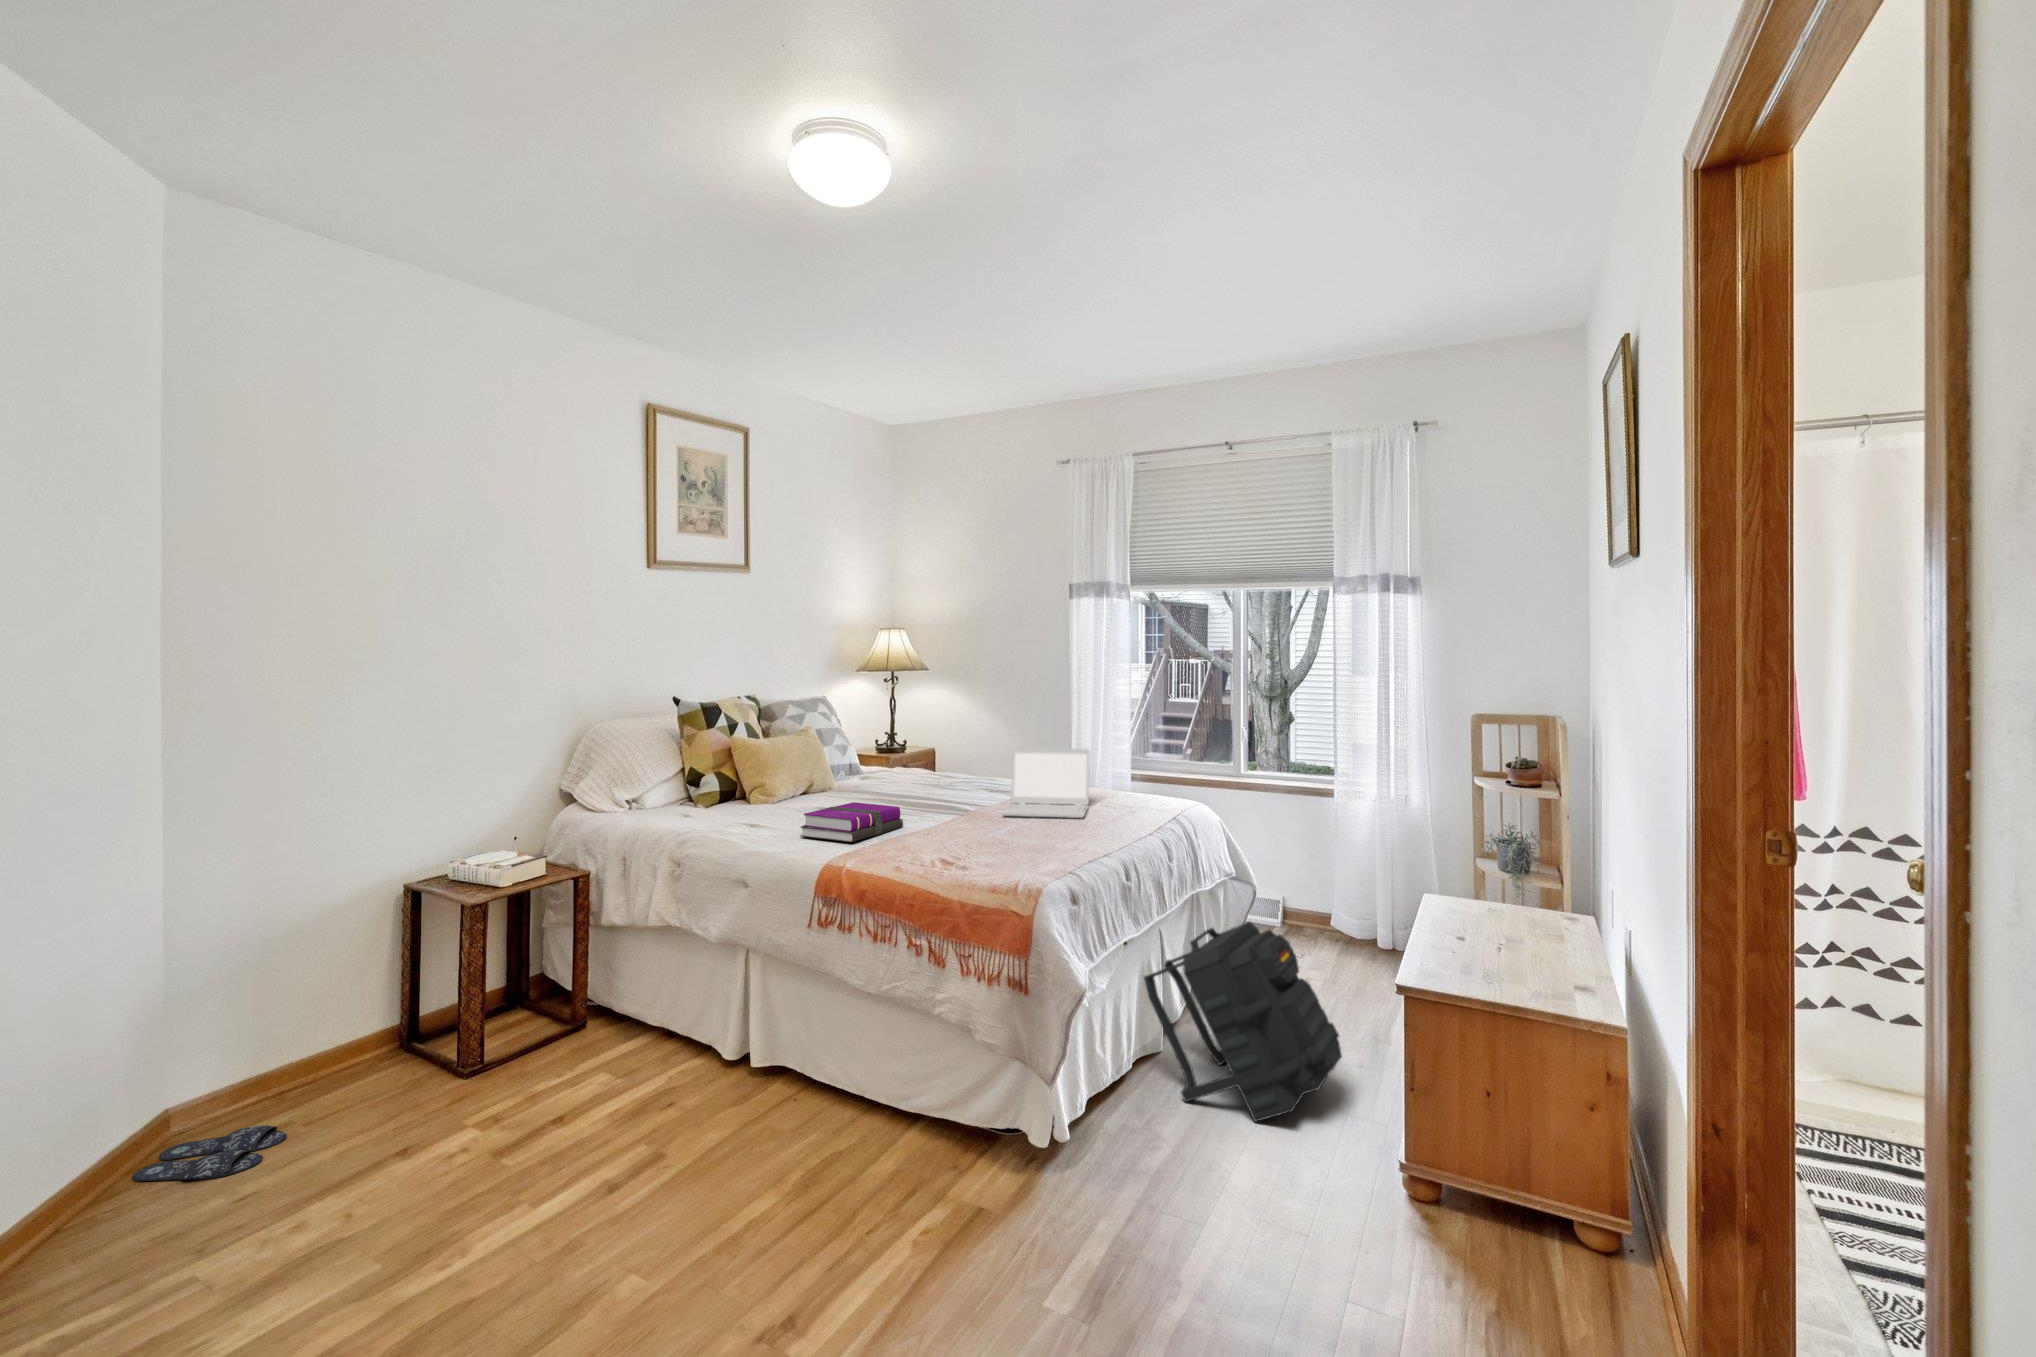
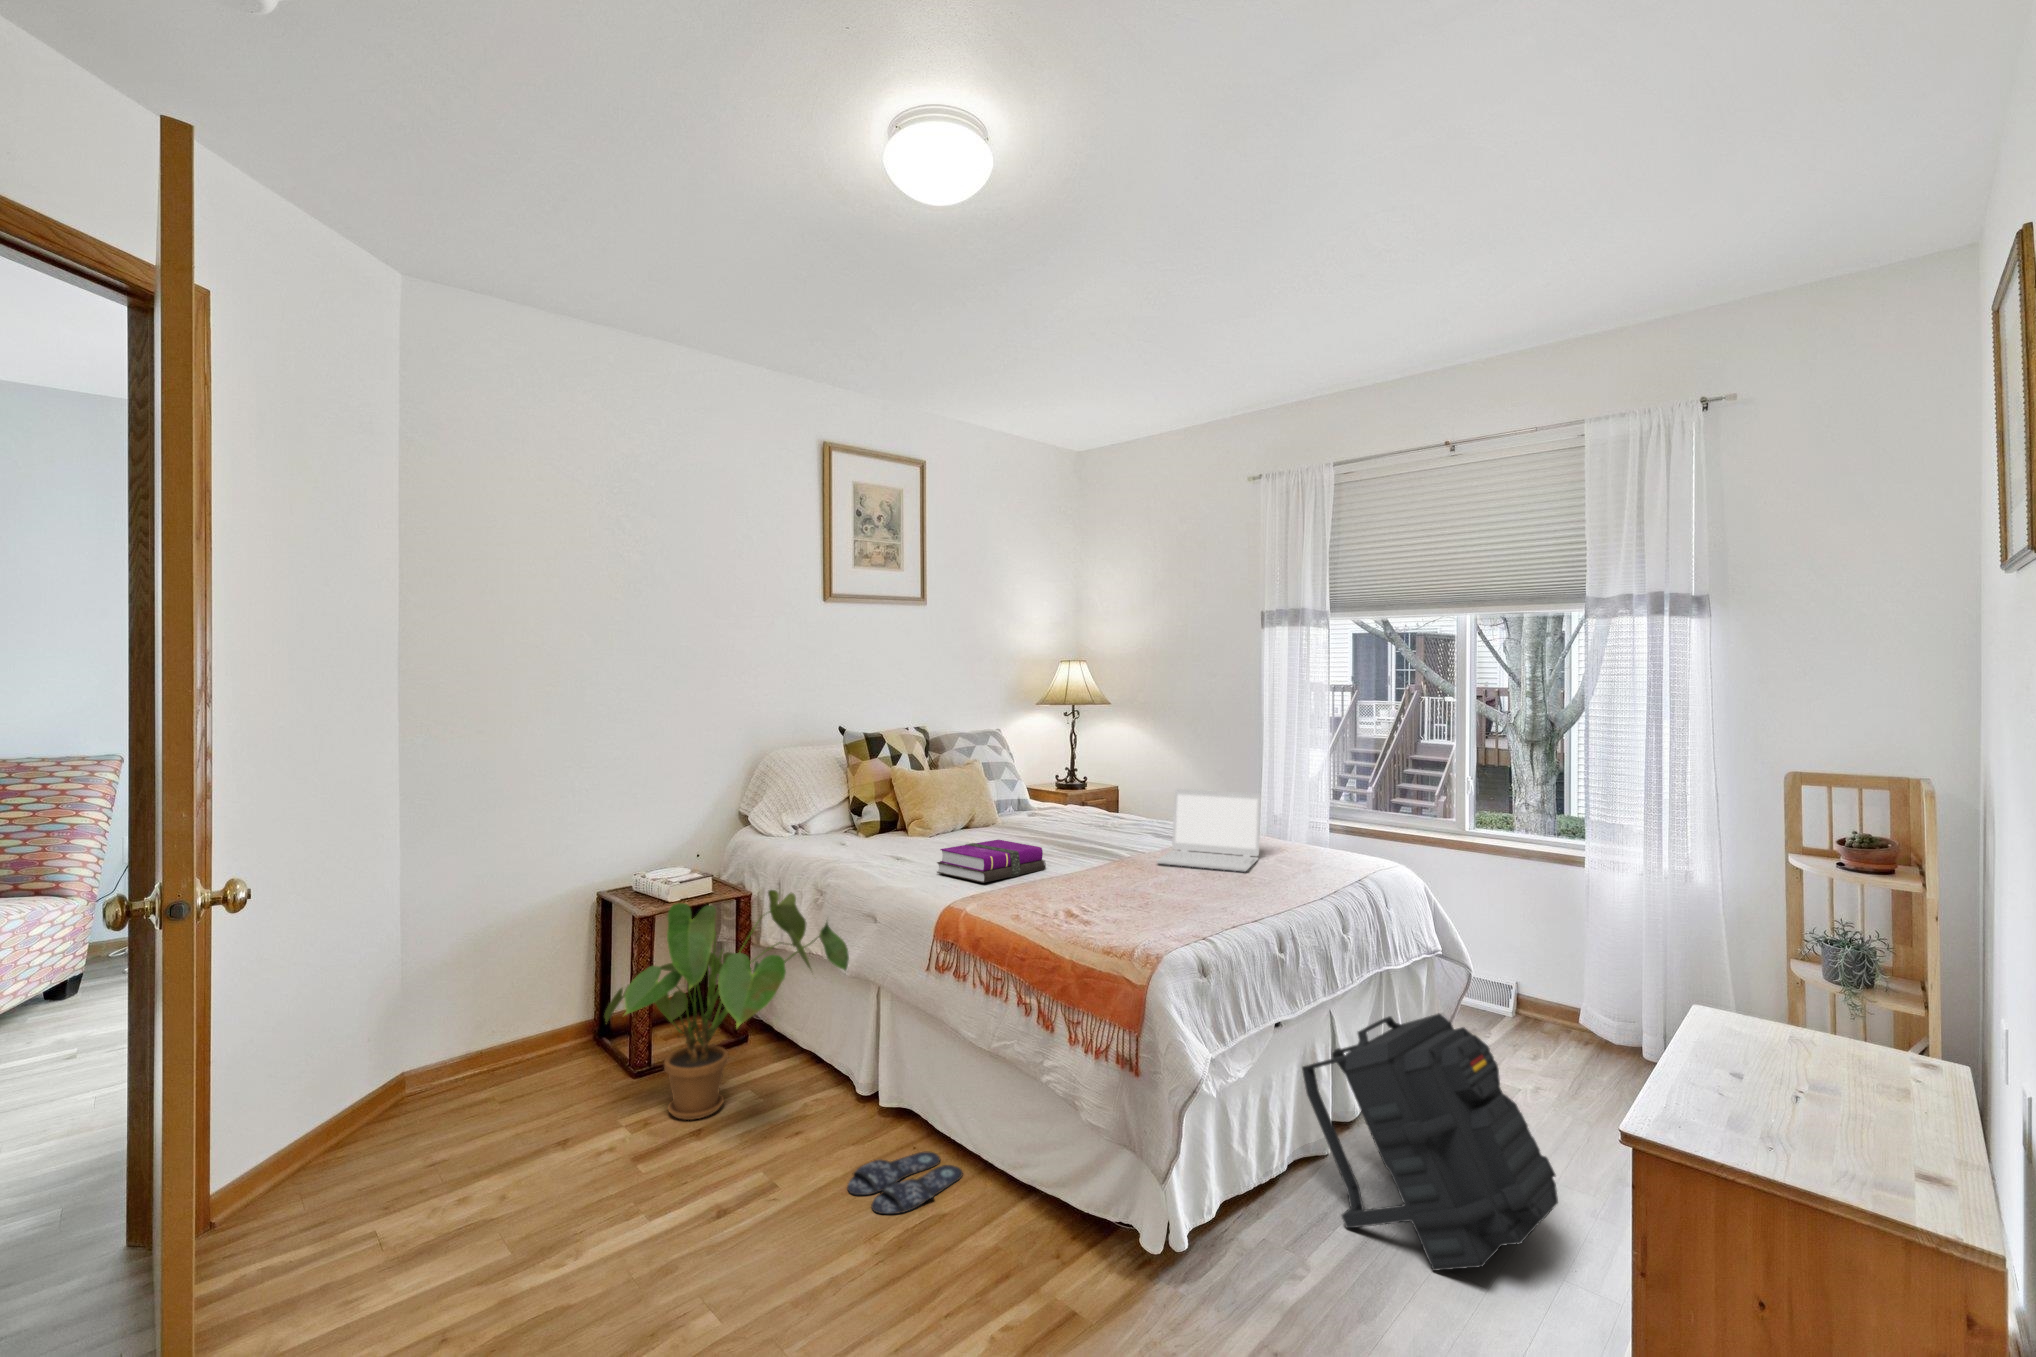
house plant: none [451,865,716,1100] -> present [605,890,849,1120]
slippers: present [132,1125,287,1181] -> present [847,1151,963,1214]

